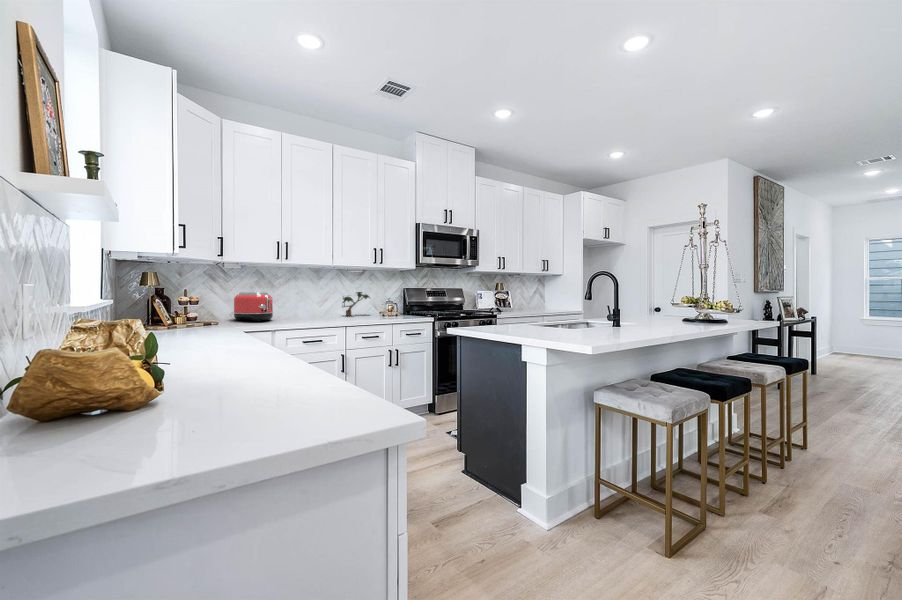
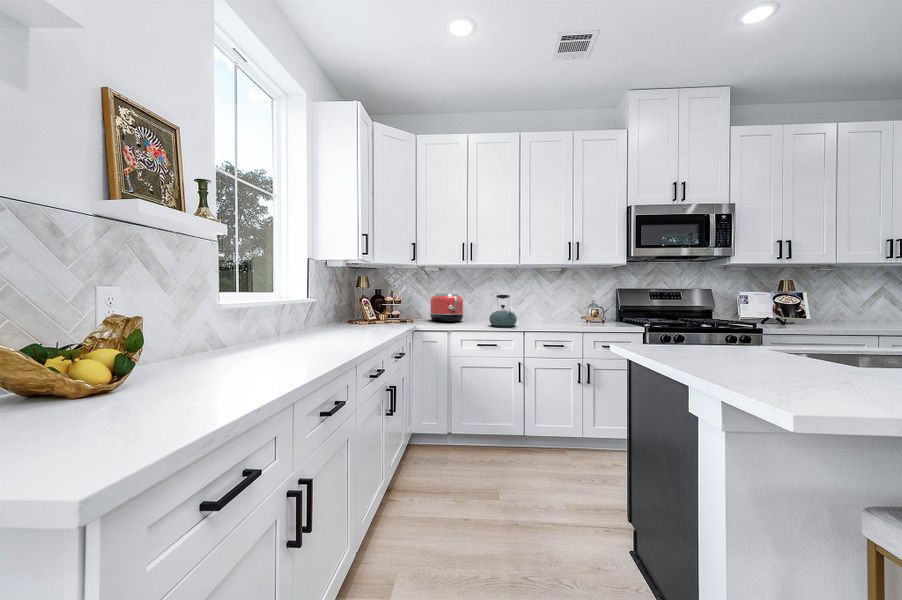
potted plant: present [342,292,370,316] -> none [534,292,576,321]
kettle: none [307,294,334,323] -> present [489,295,517,327]

